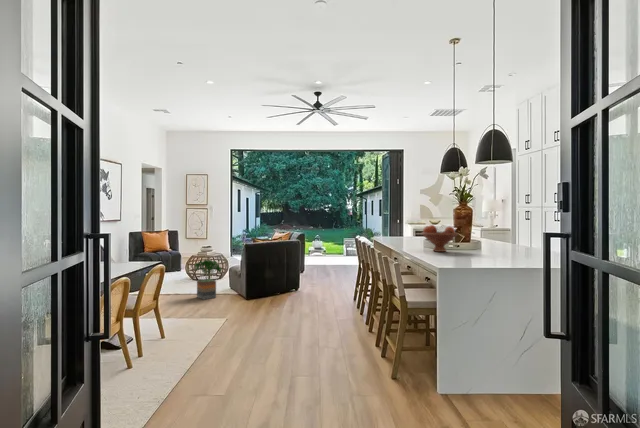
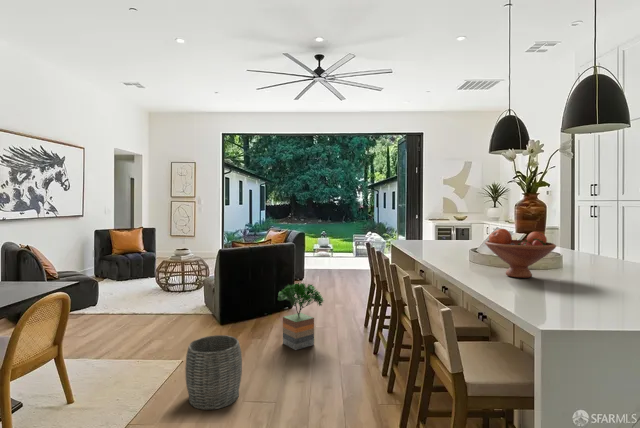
potted tree: present [195,260,222,299] -> present [279,283,324,350]
woven basket: none [243,295,278,336] -> present [185,335,242,410]

